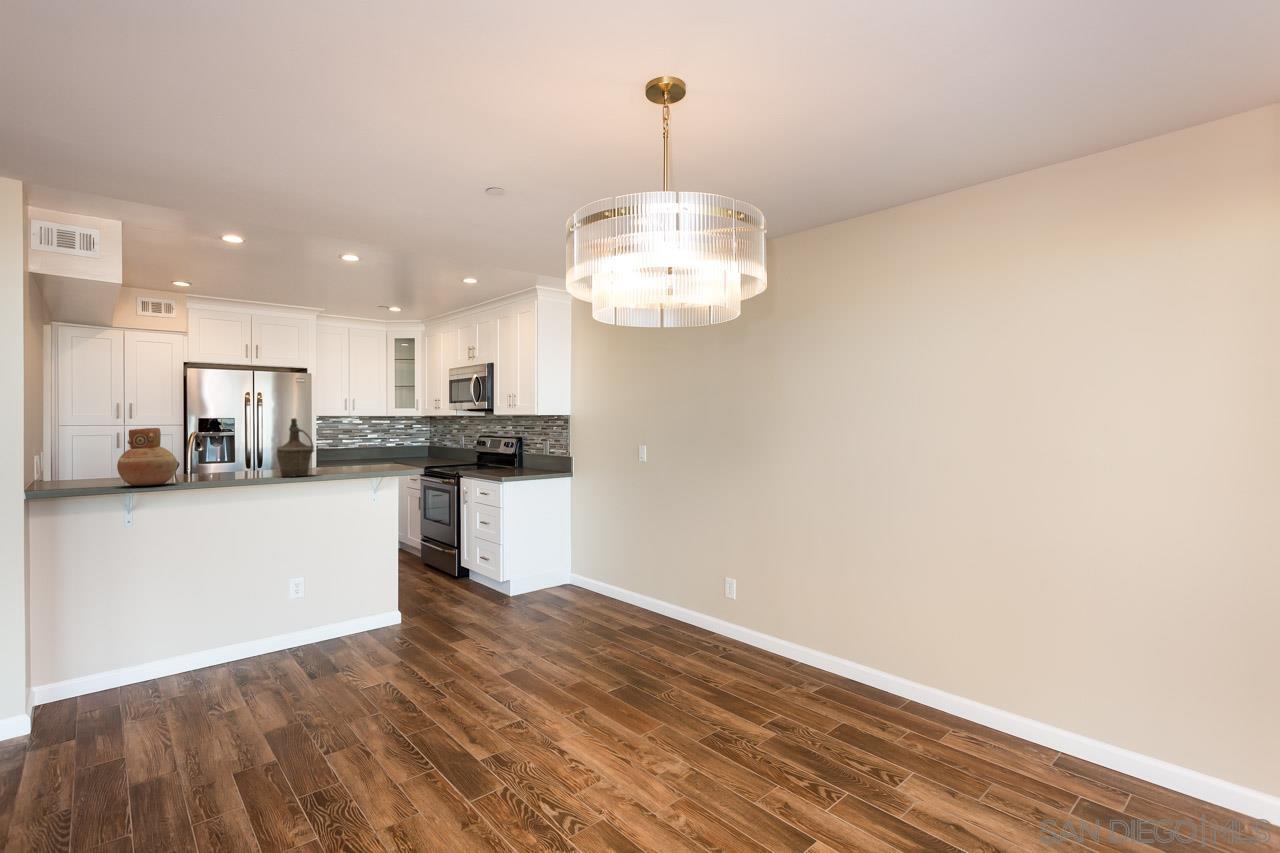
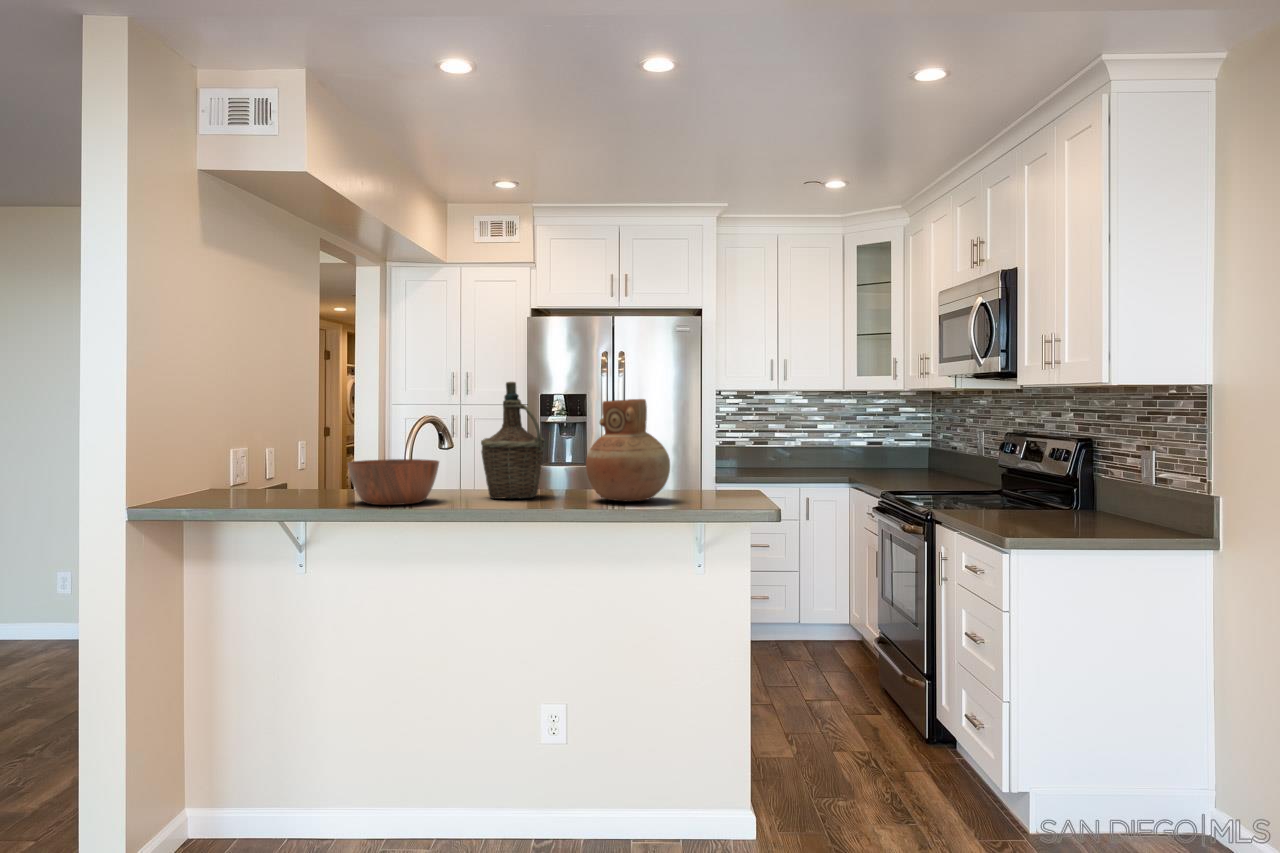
vase: present [117,428,177,486] -> present [586,399,670,501]
bowl: none [215,459,269,483] -> present [348,459,439,505]

